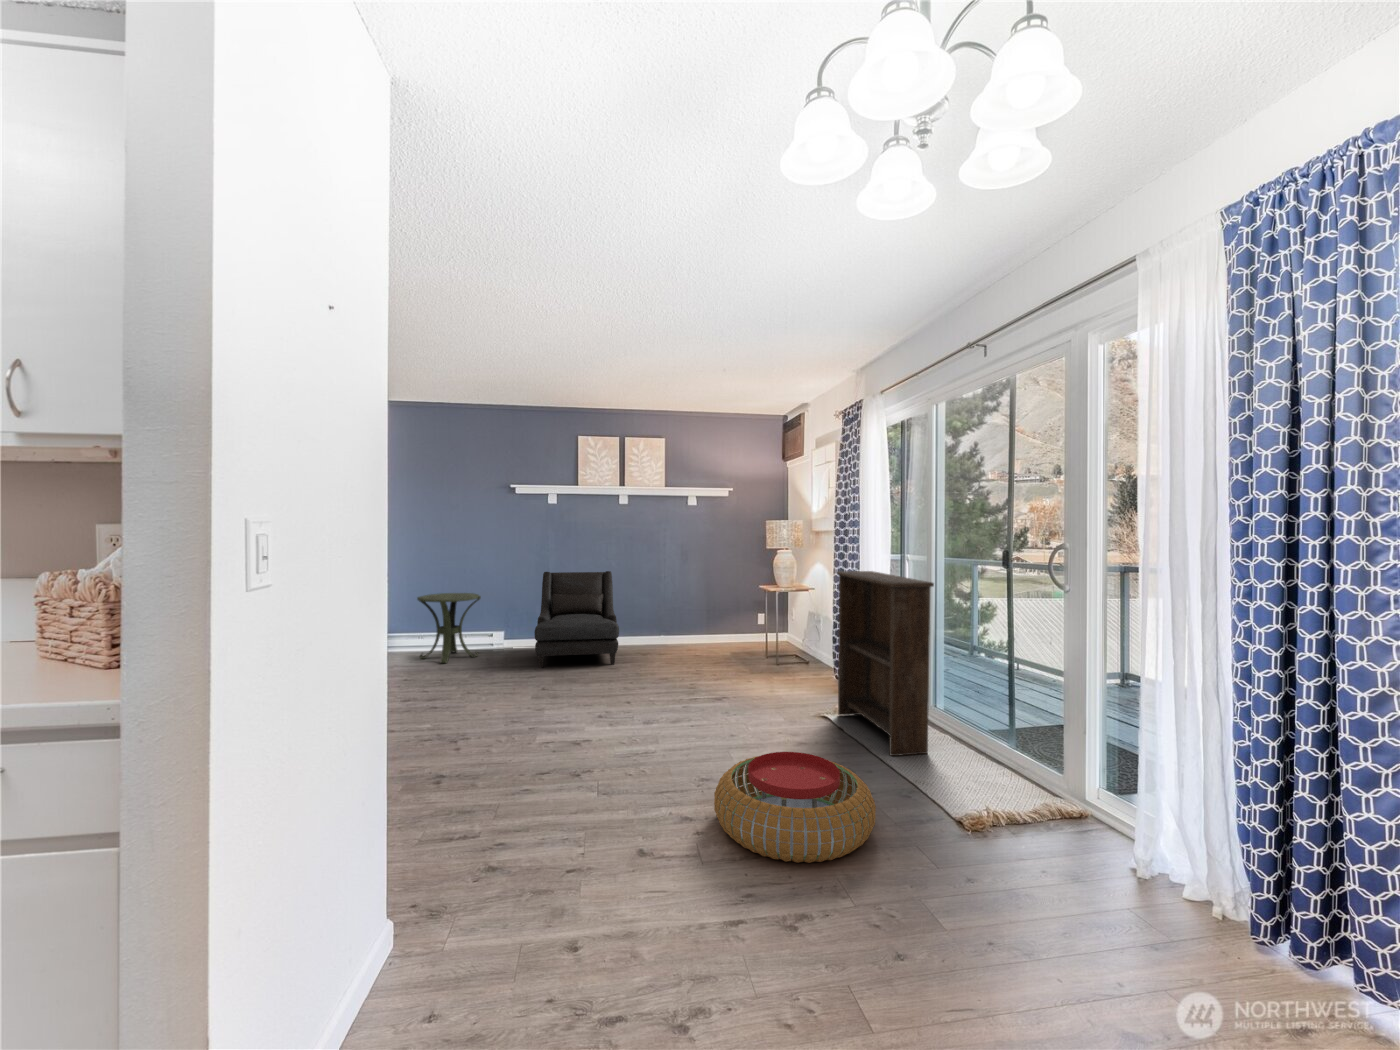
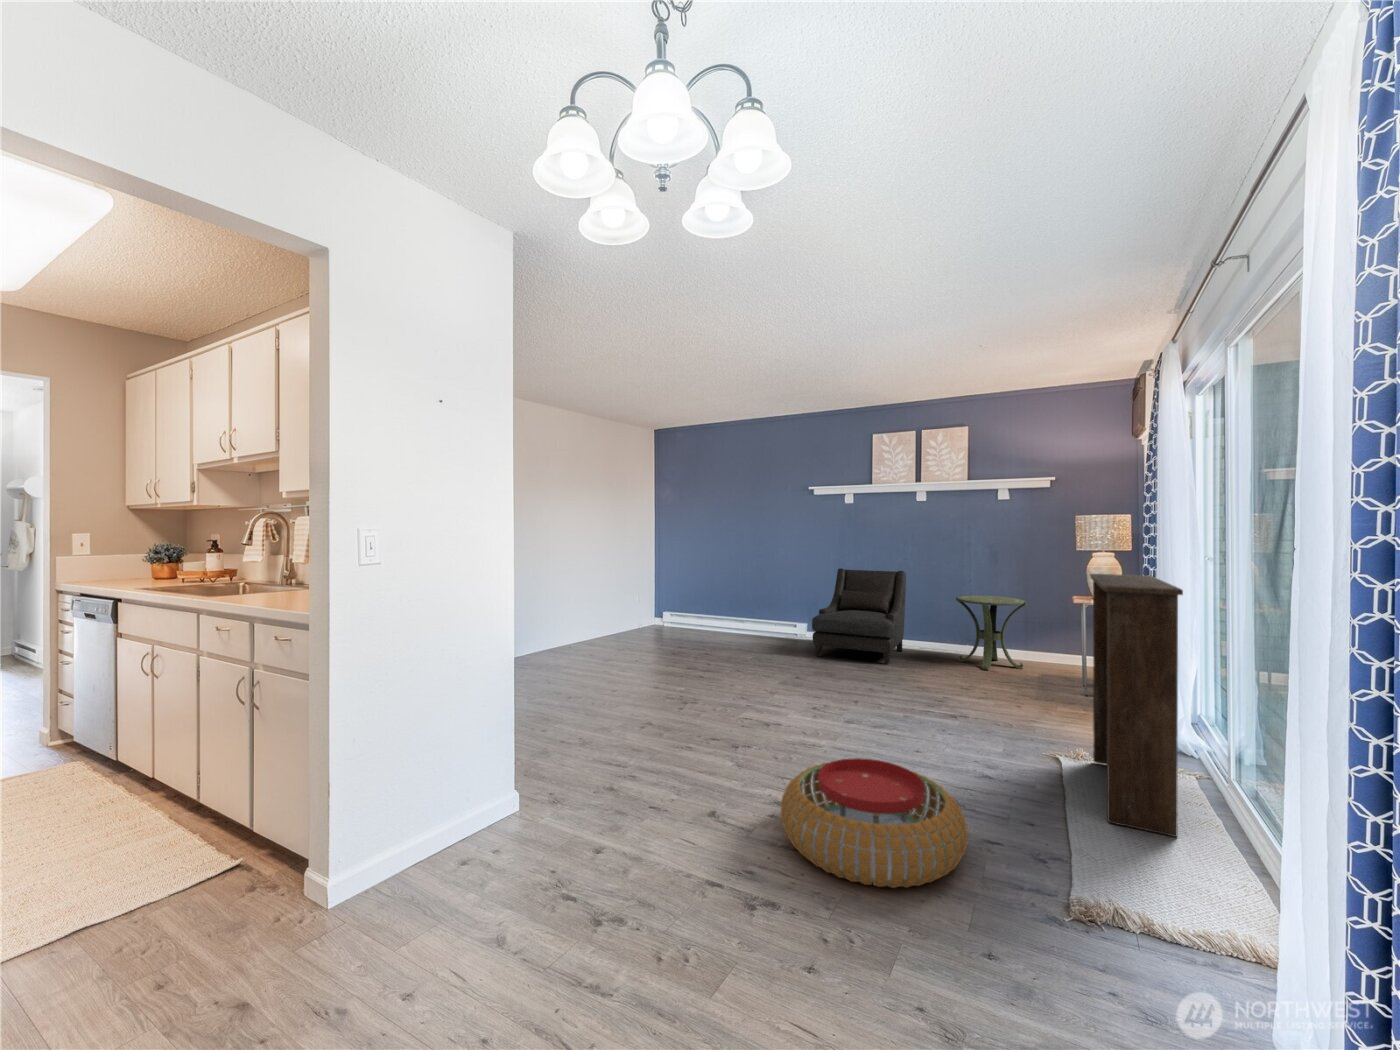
side table: present [417,593,481,663] -> present [956,595,1026,670]

